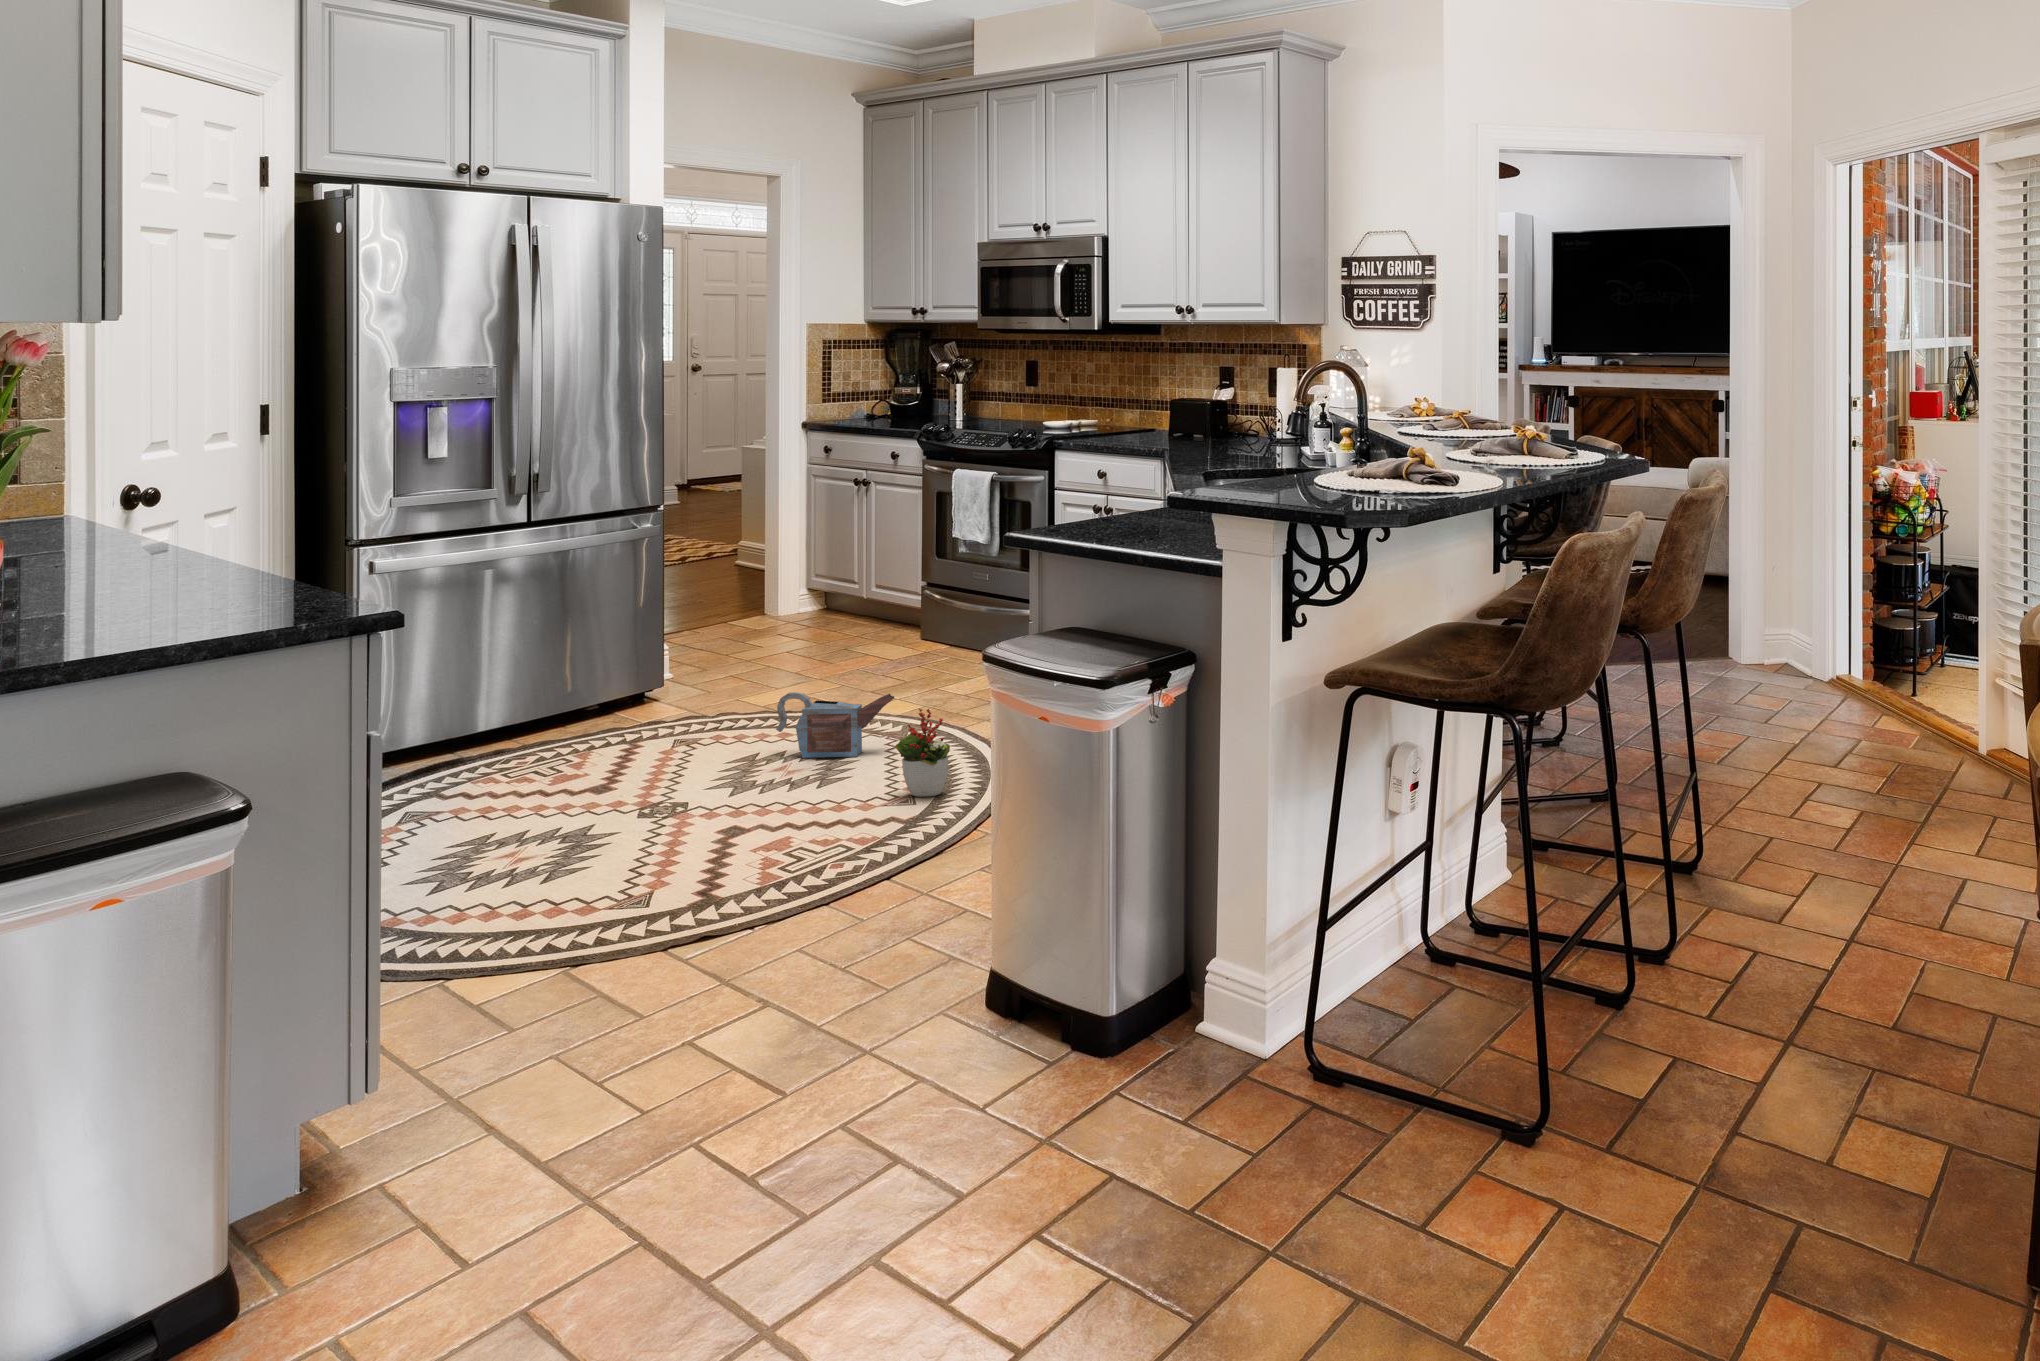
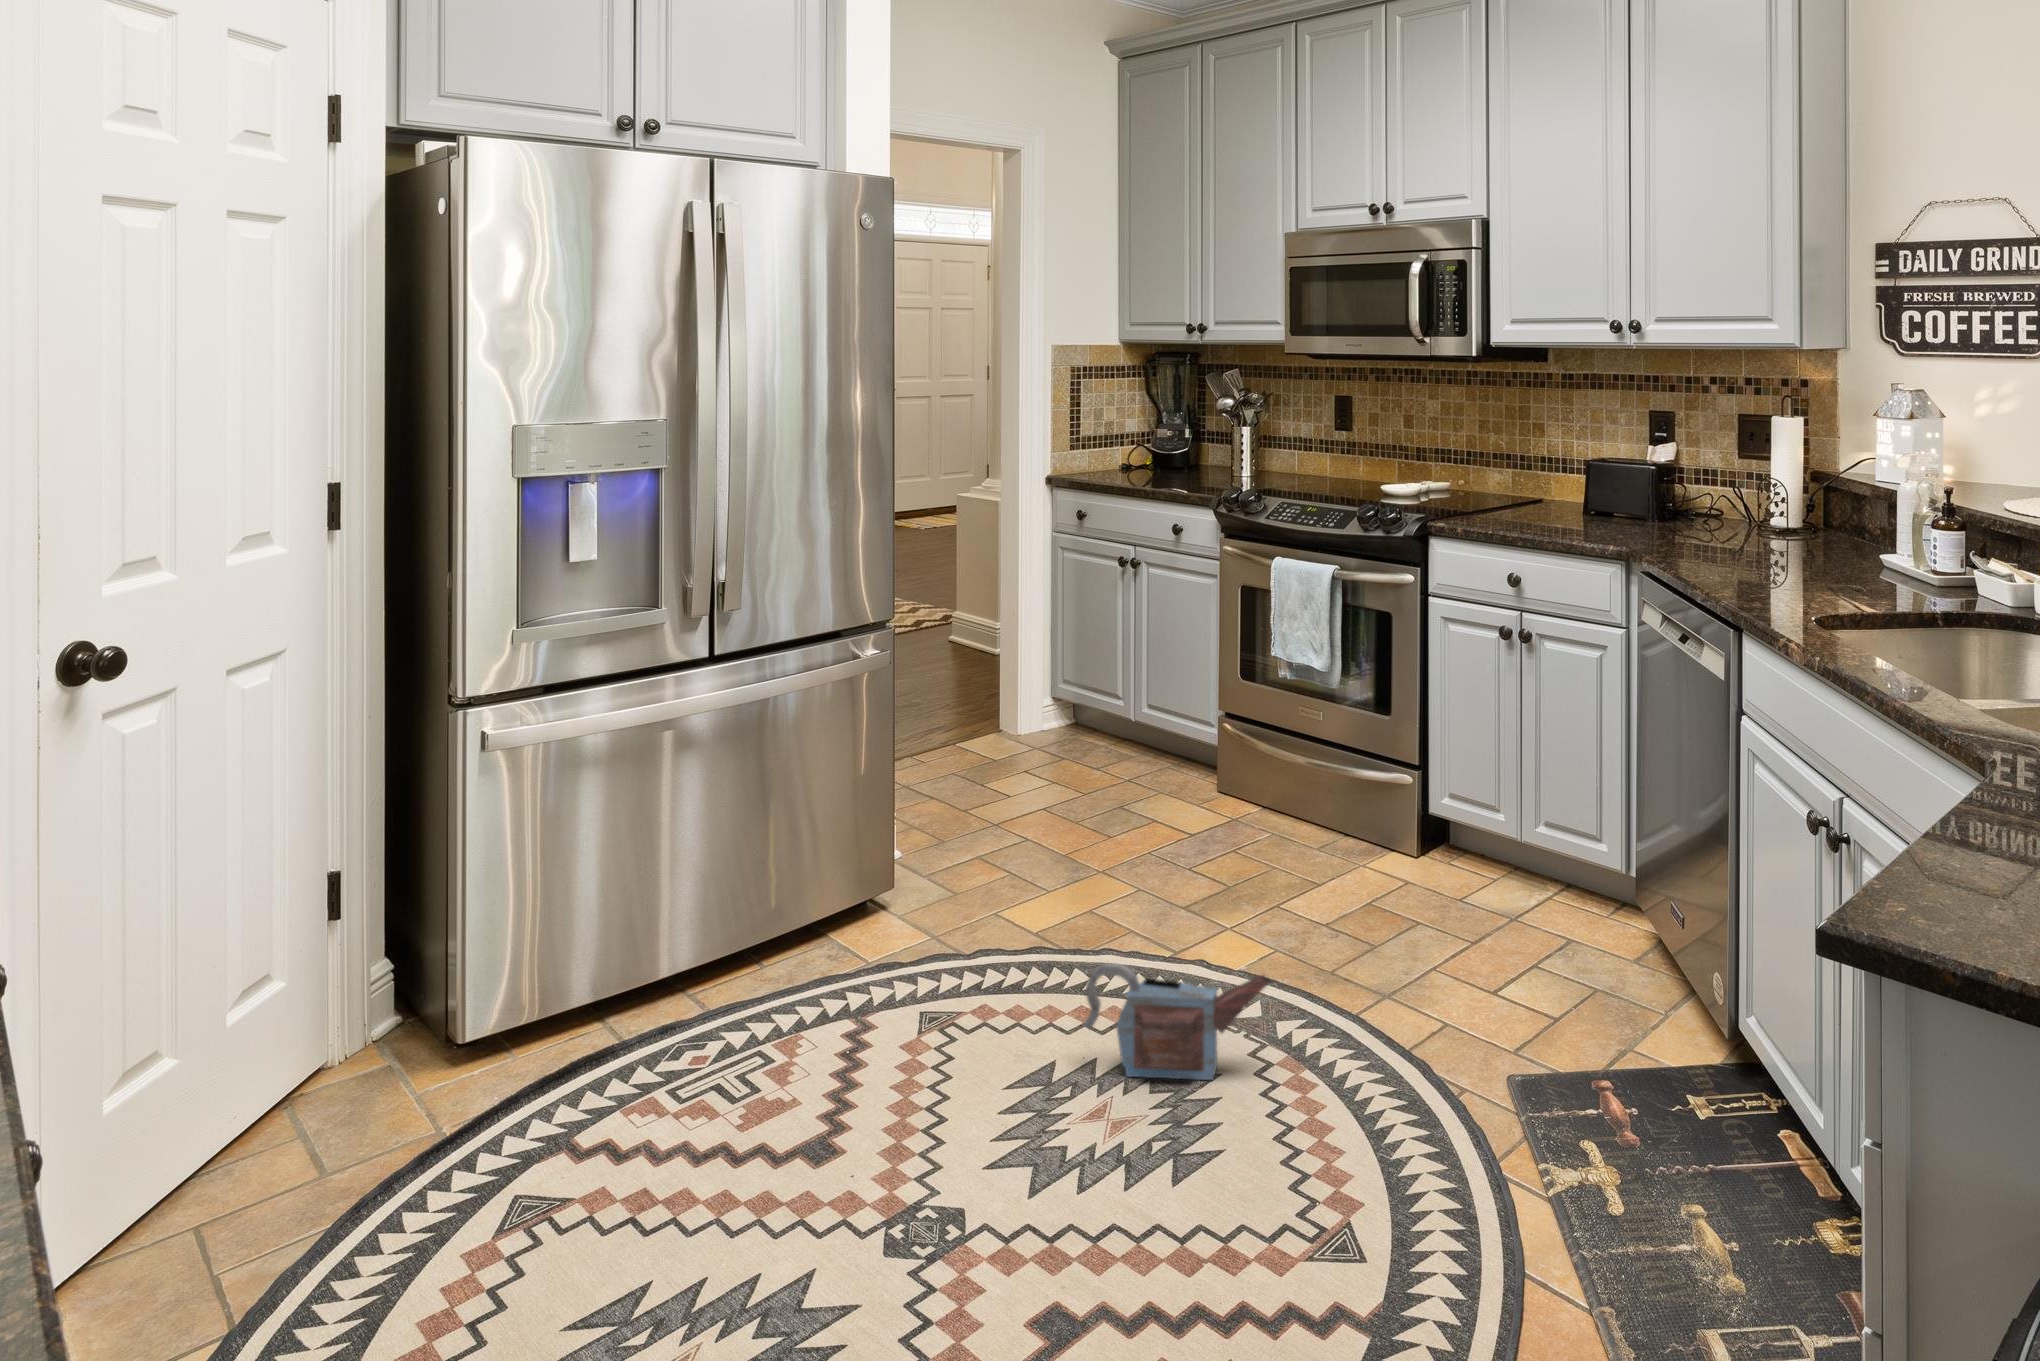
decorative plant: present [895,709,950,797] -> none [1317,1052,1413,1222]

